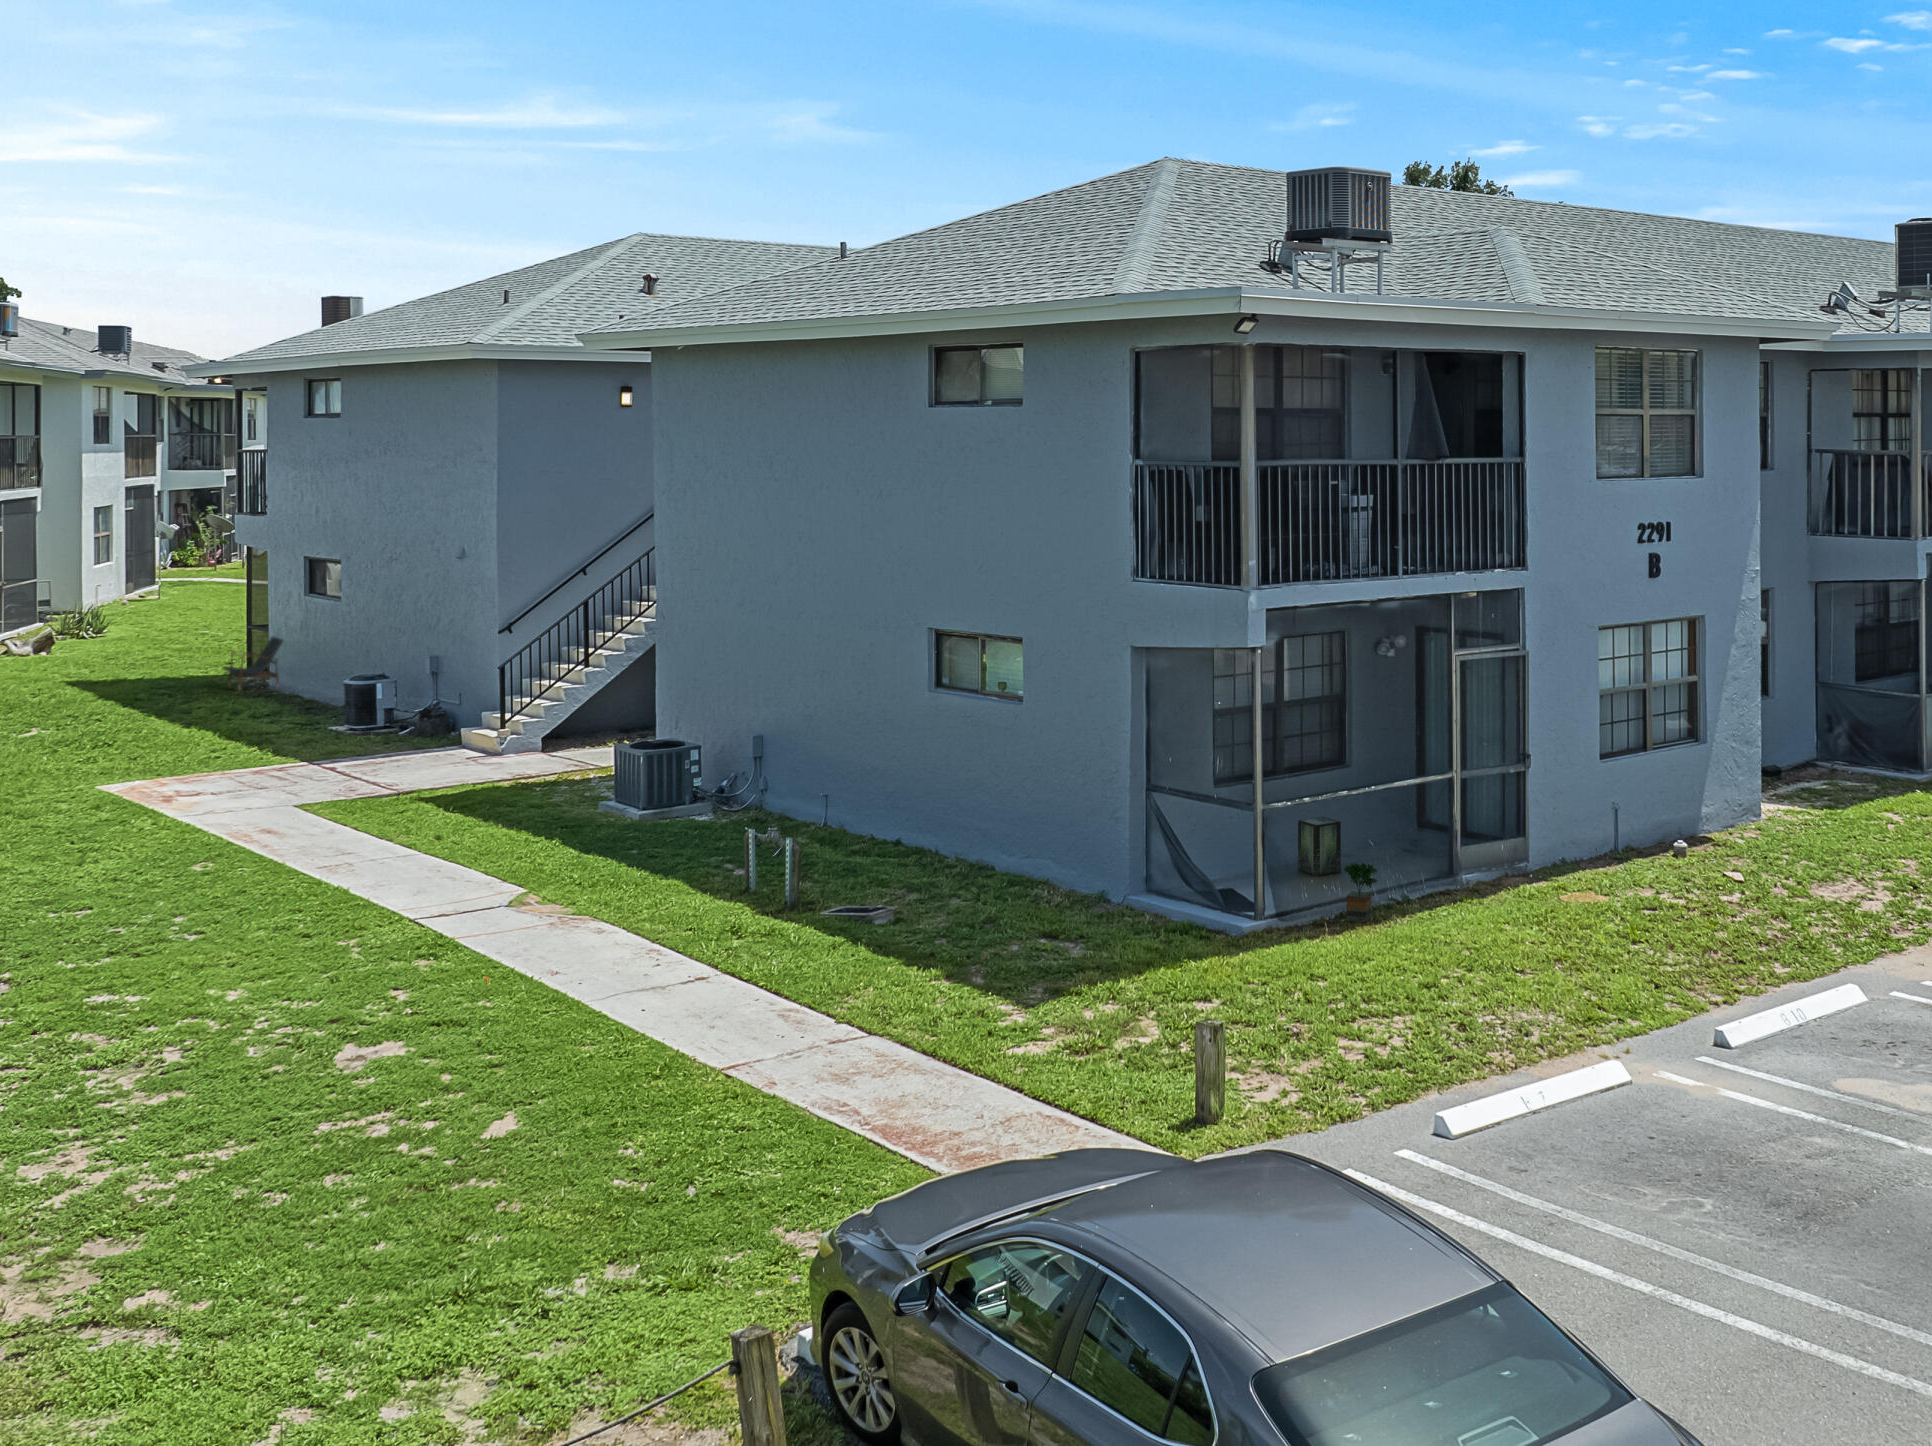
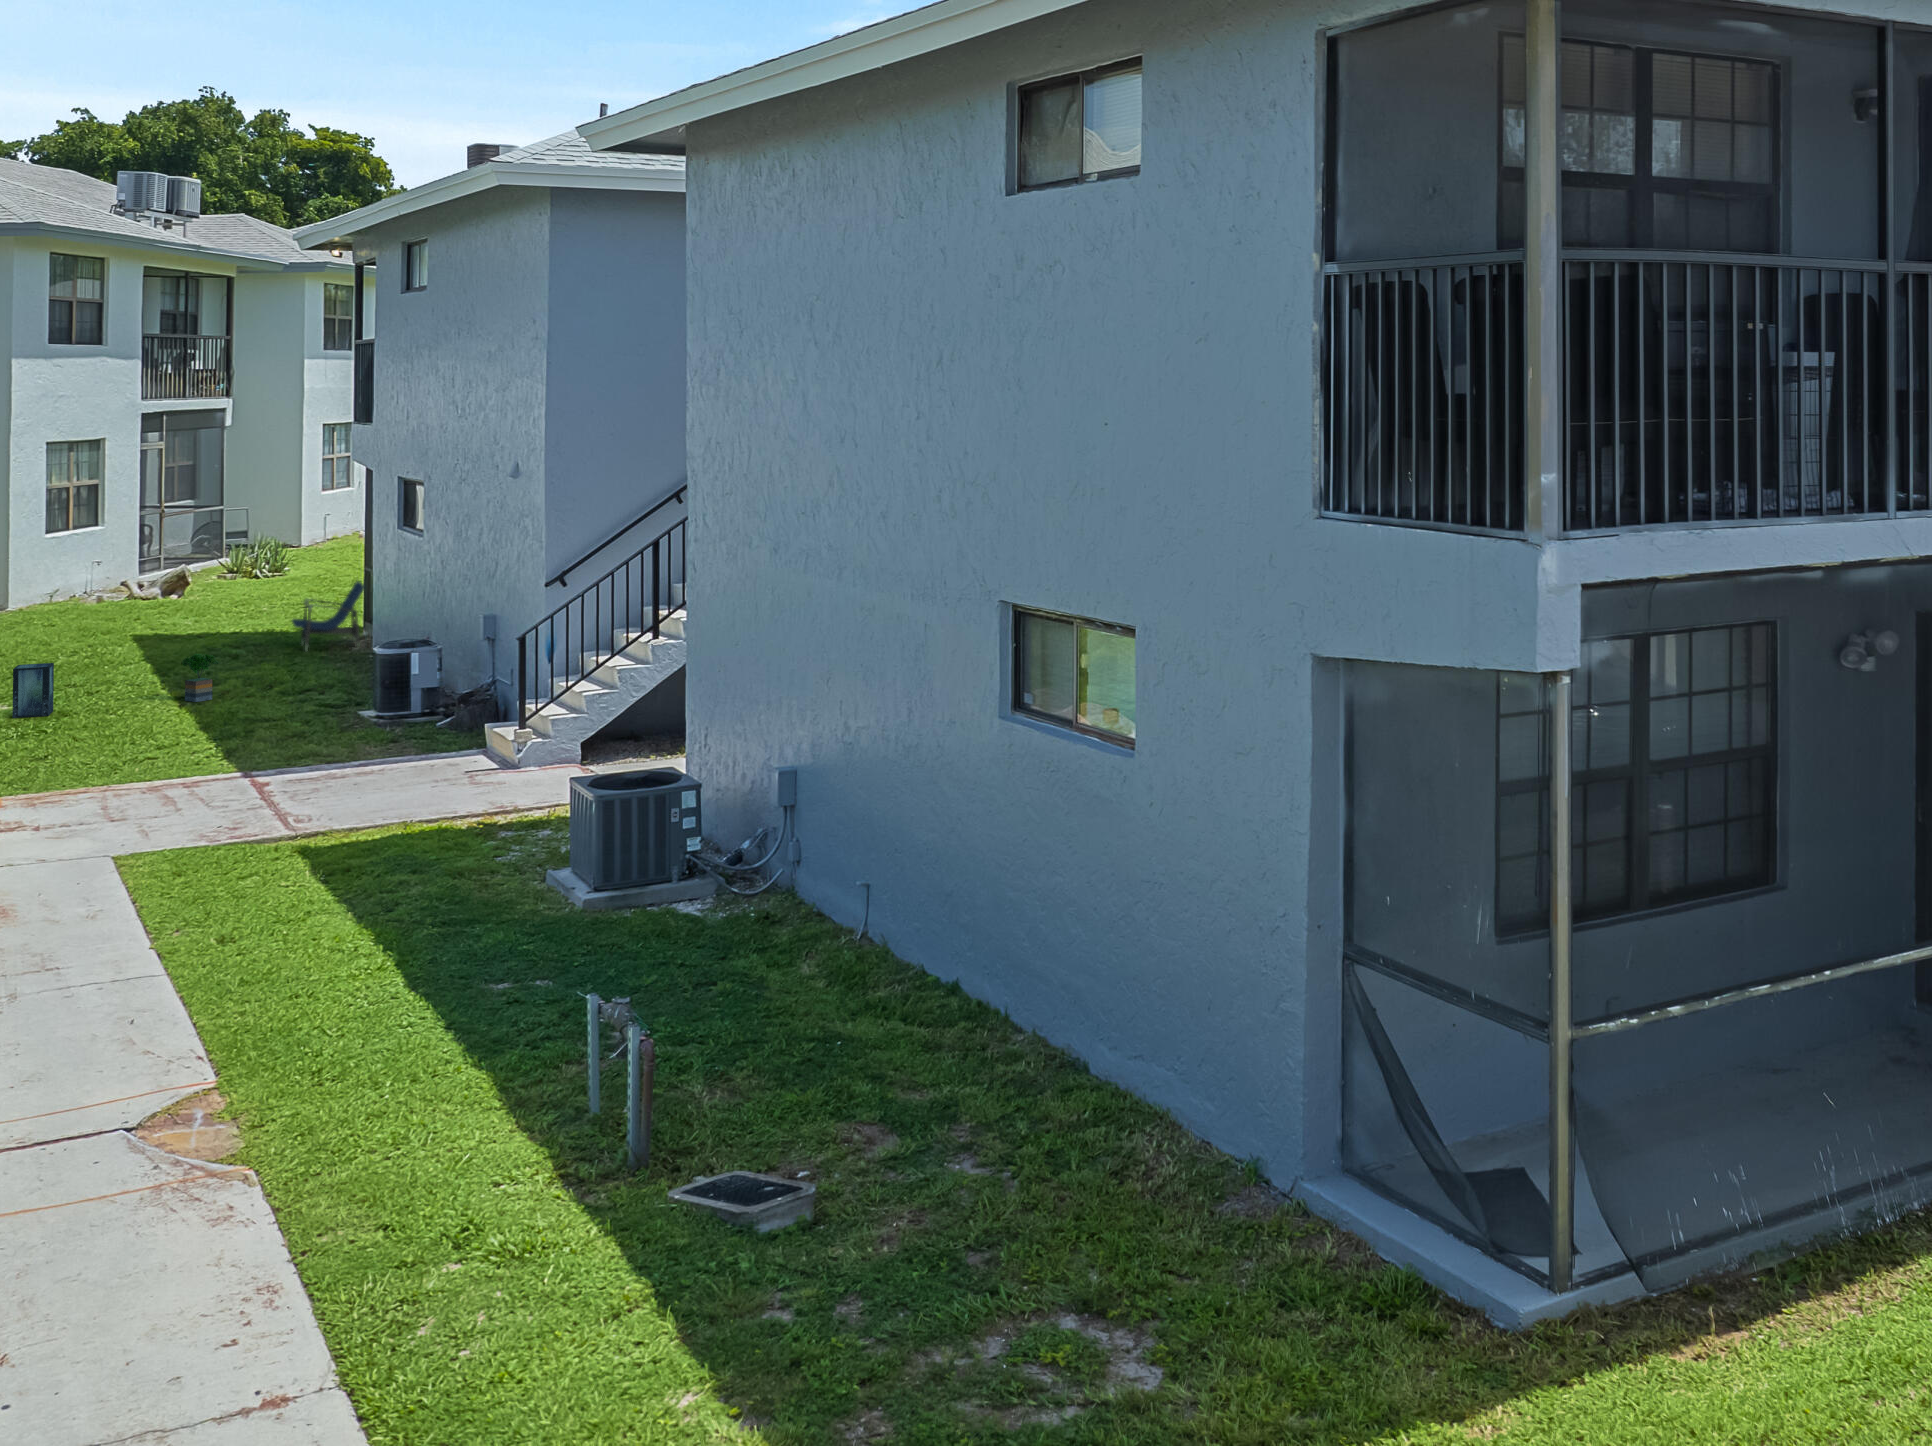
storage box: present [1298,817,1341,877] -> present [13,663,54,718]
potted tree: present [1344,863,1378,922] -> present [183,654,218,702]

